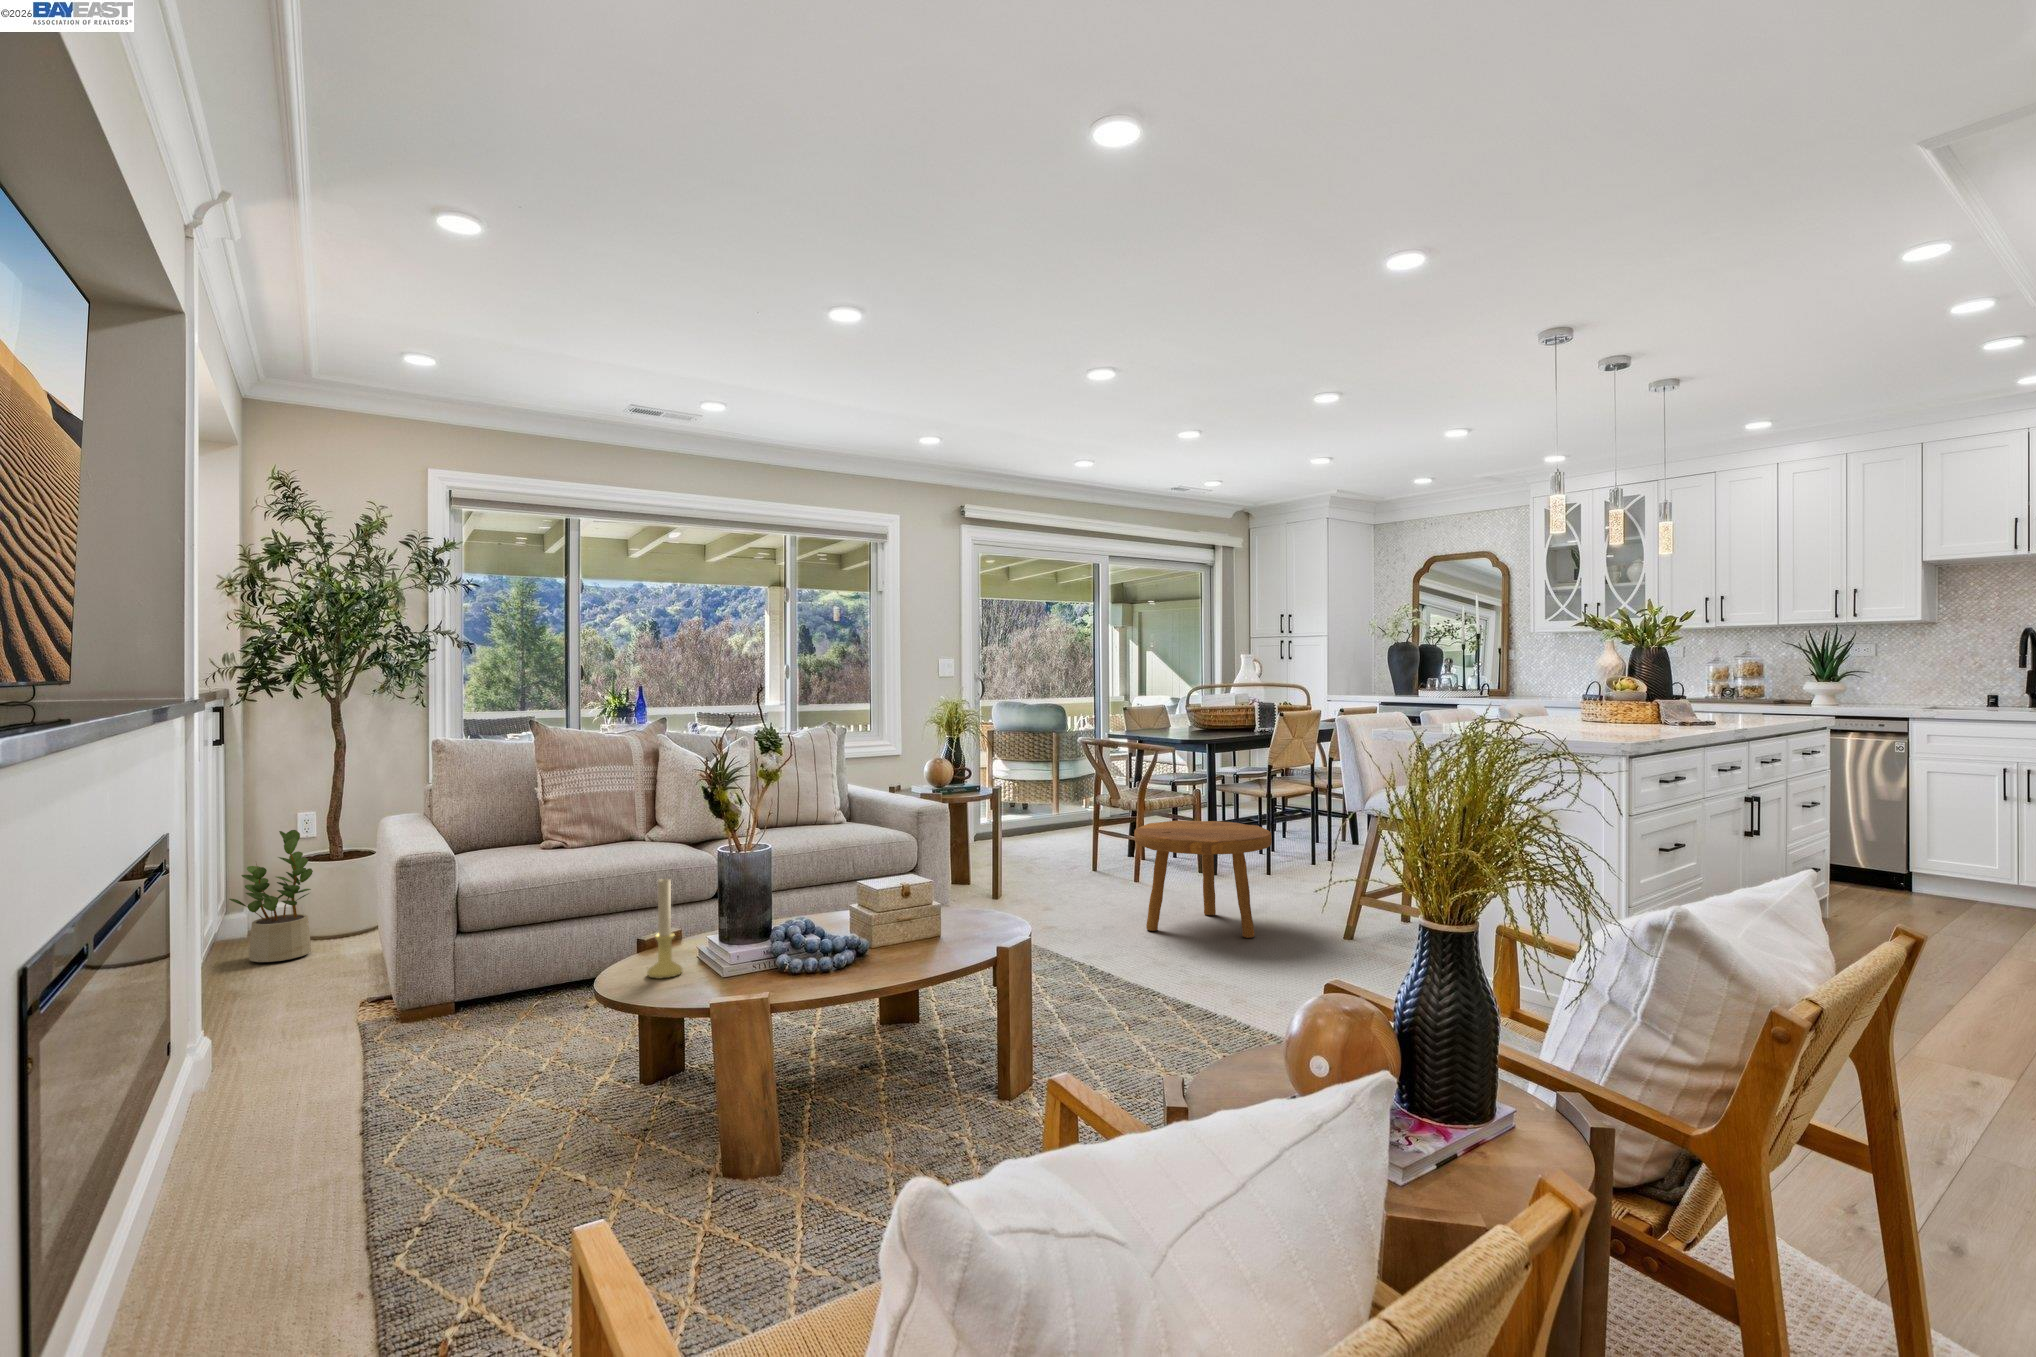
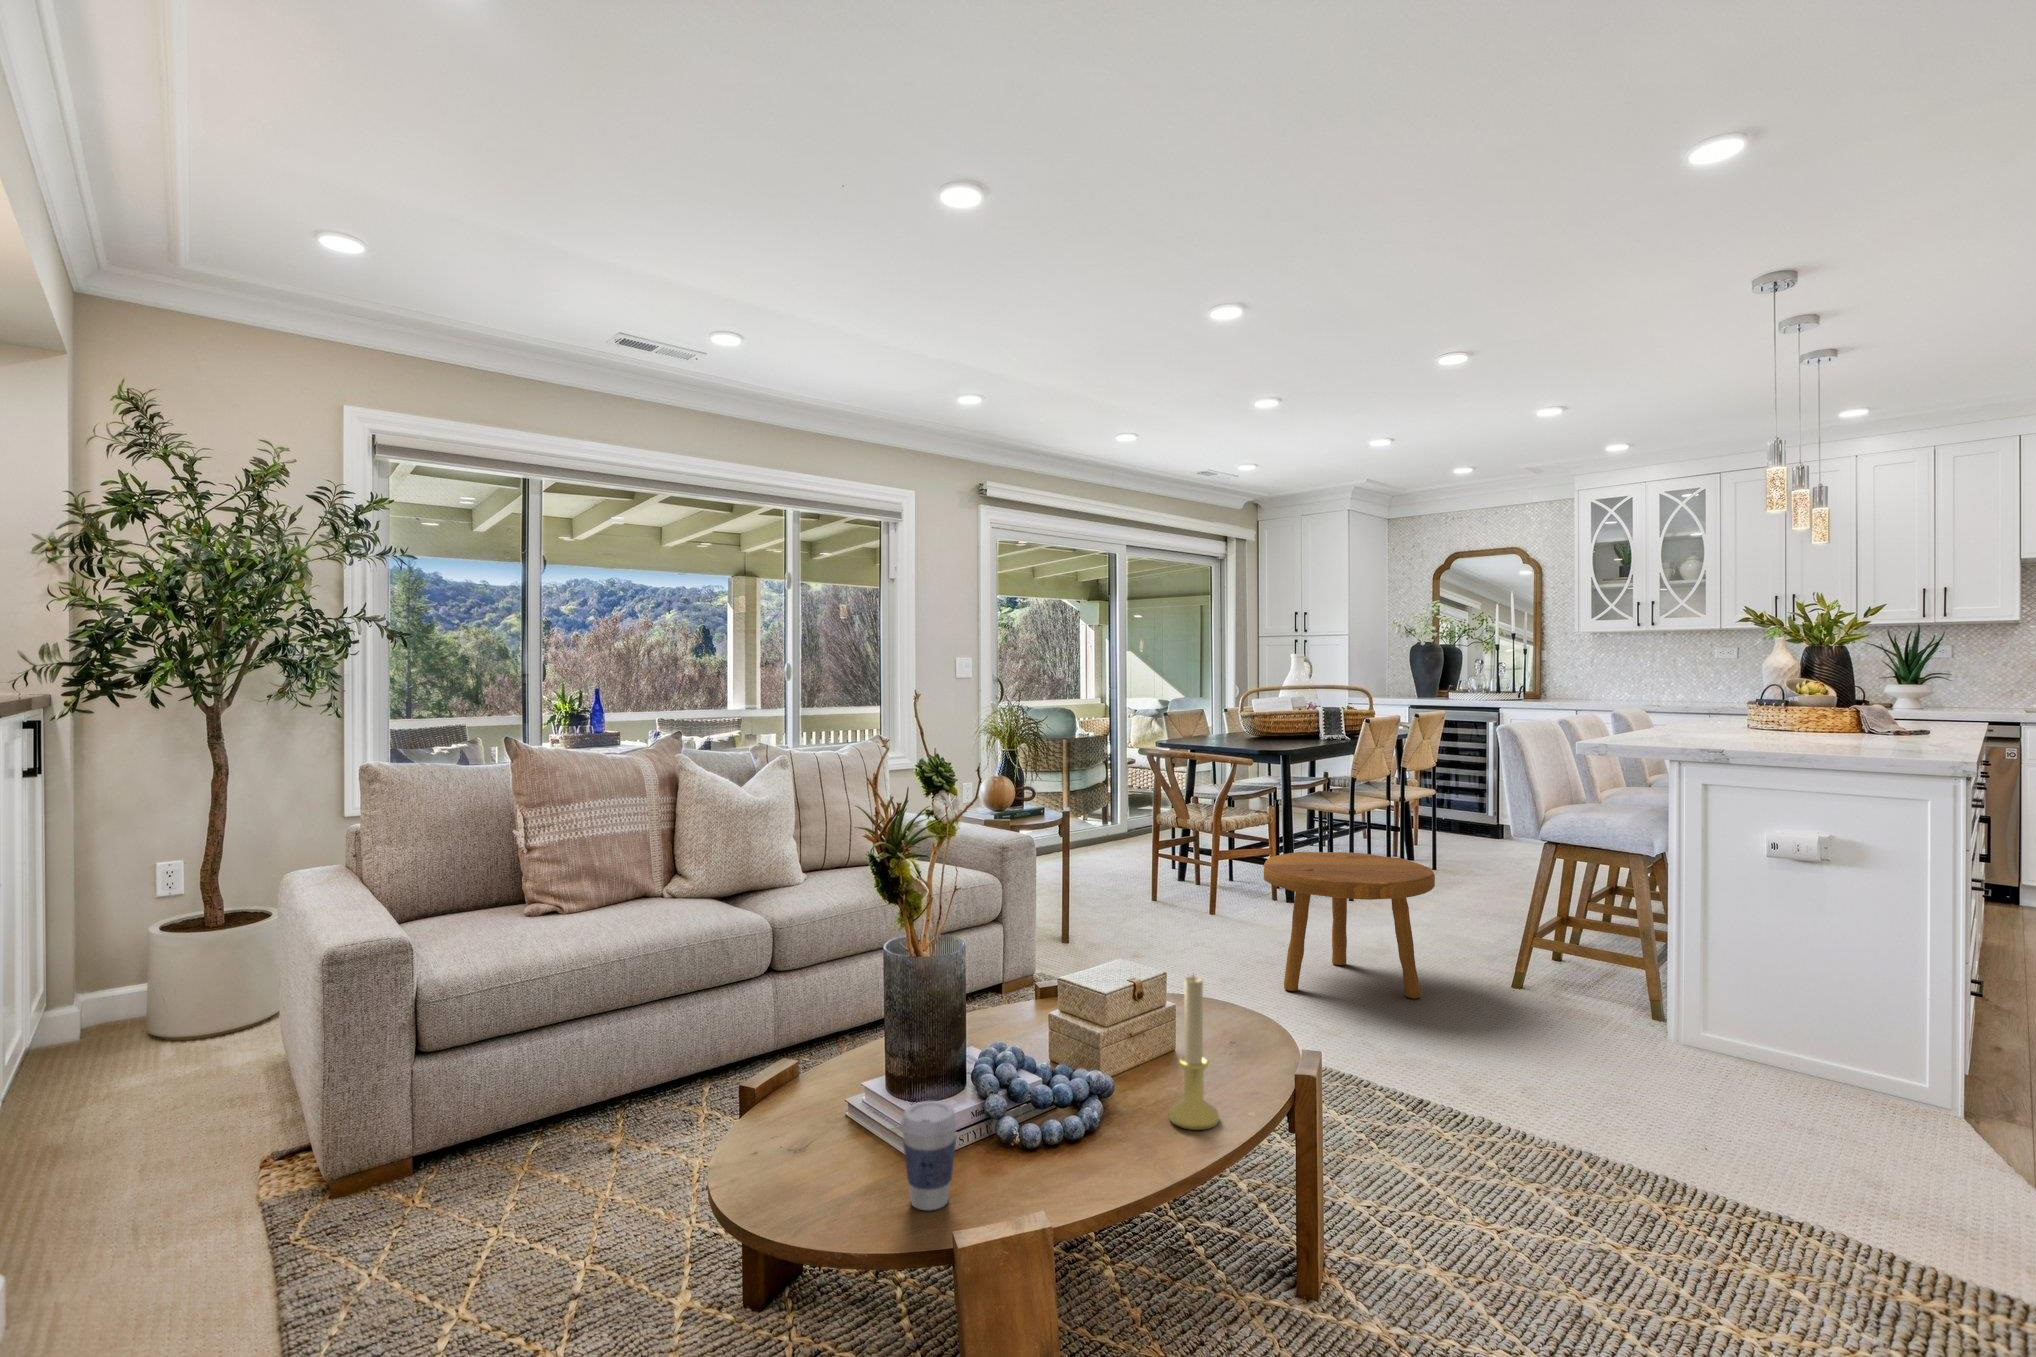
potted plant: present [229,830,313,962] -> none [50,893,181,1088]
candle holder: present [647,879,682,979] -> present [1169,976,1219,1130]
coffee cup: none [694,931,731,991] -> present [900,1101,958,1211]

